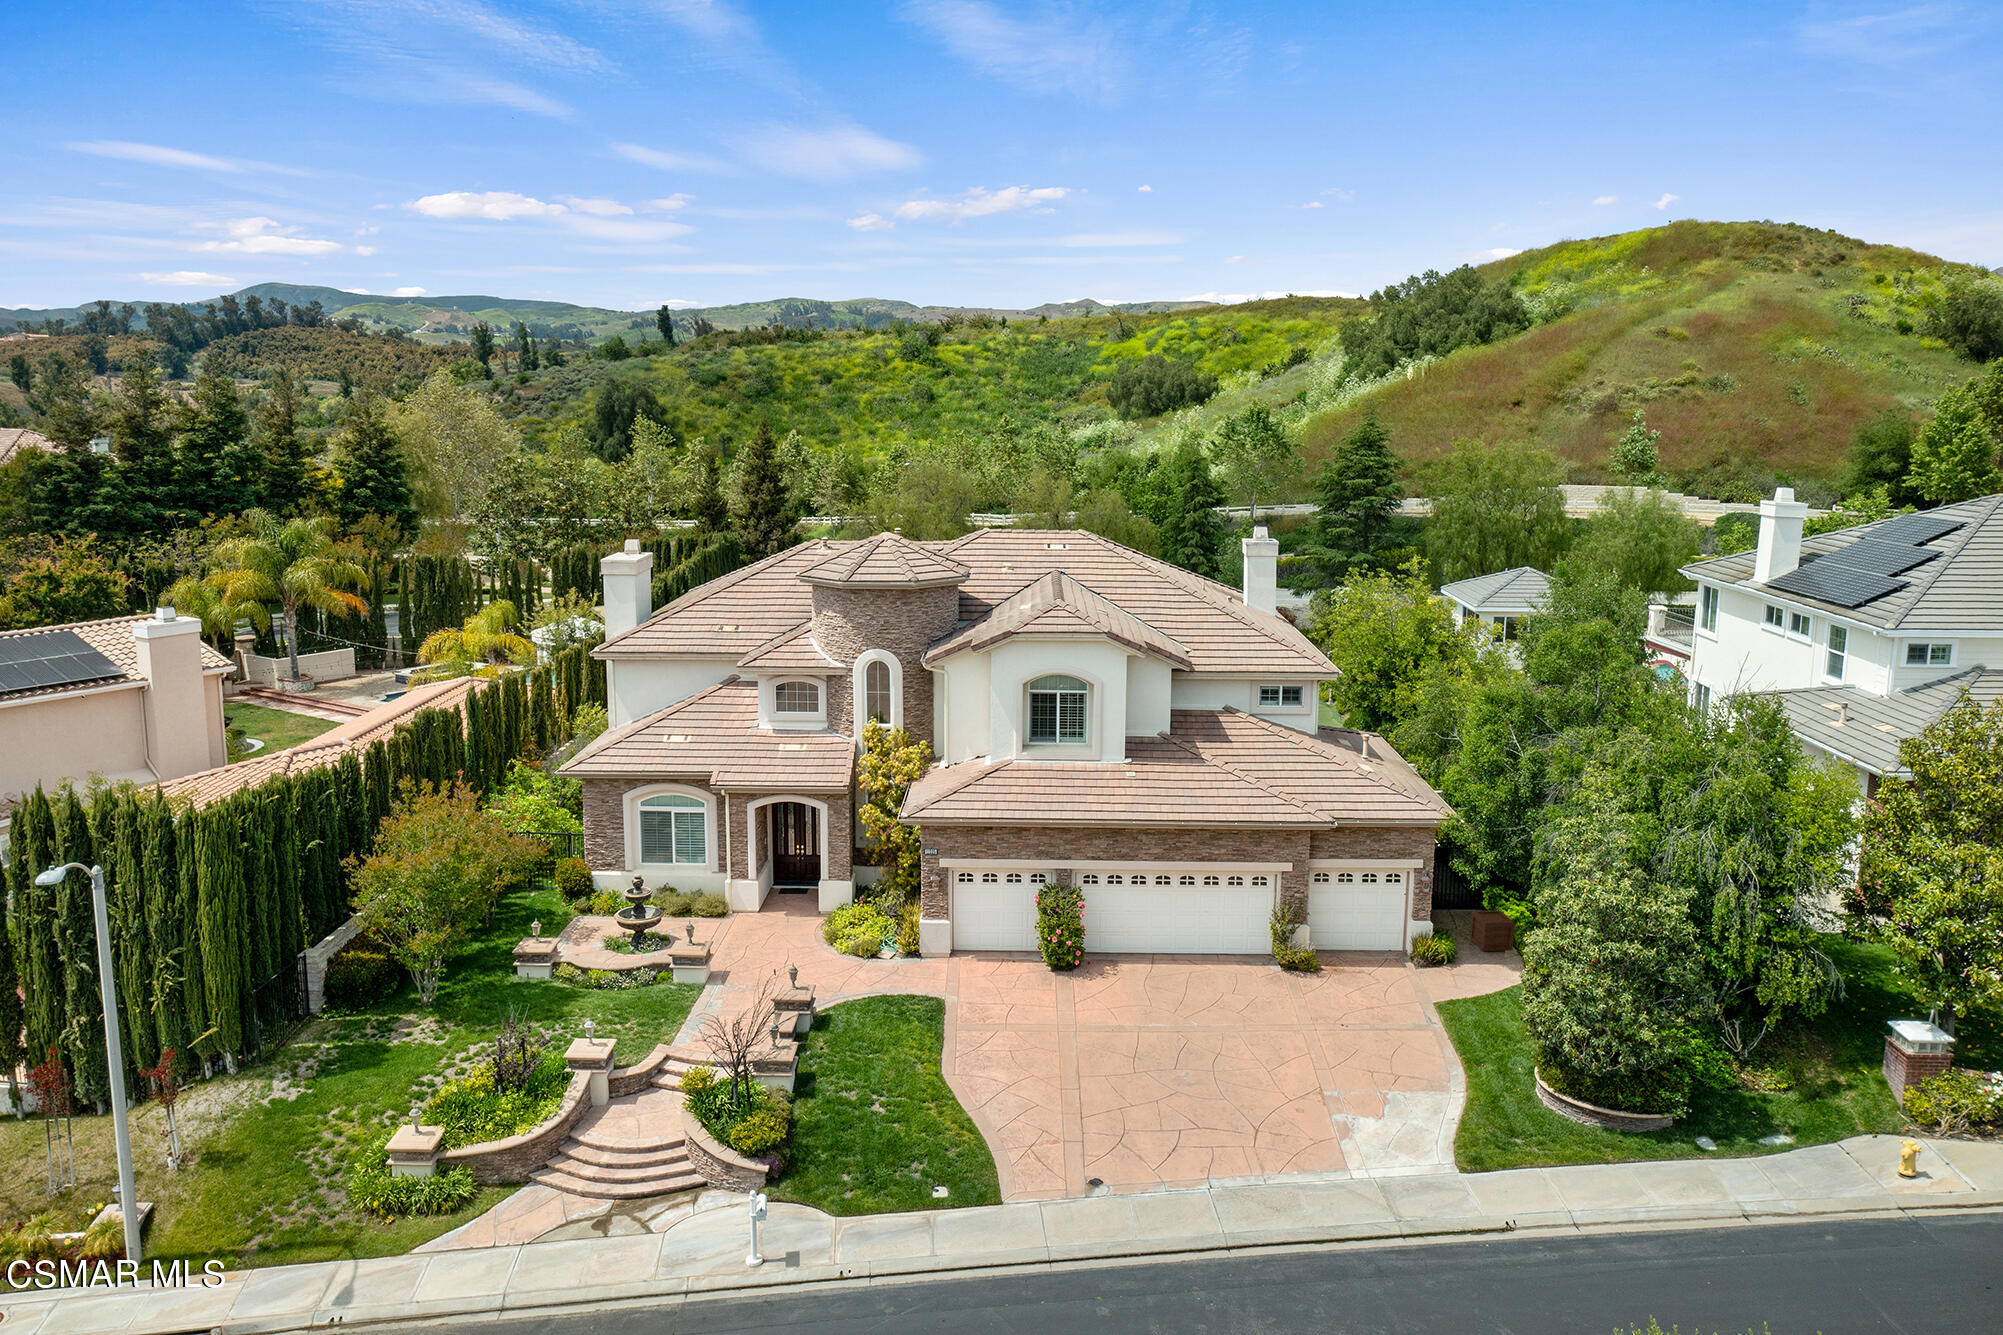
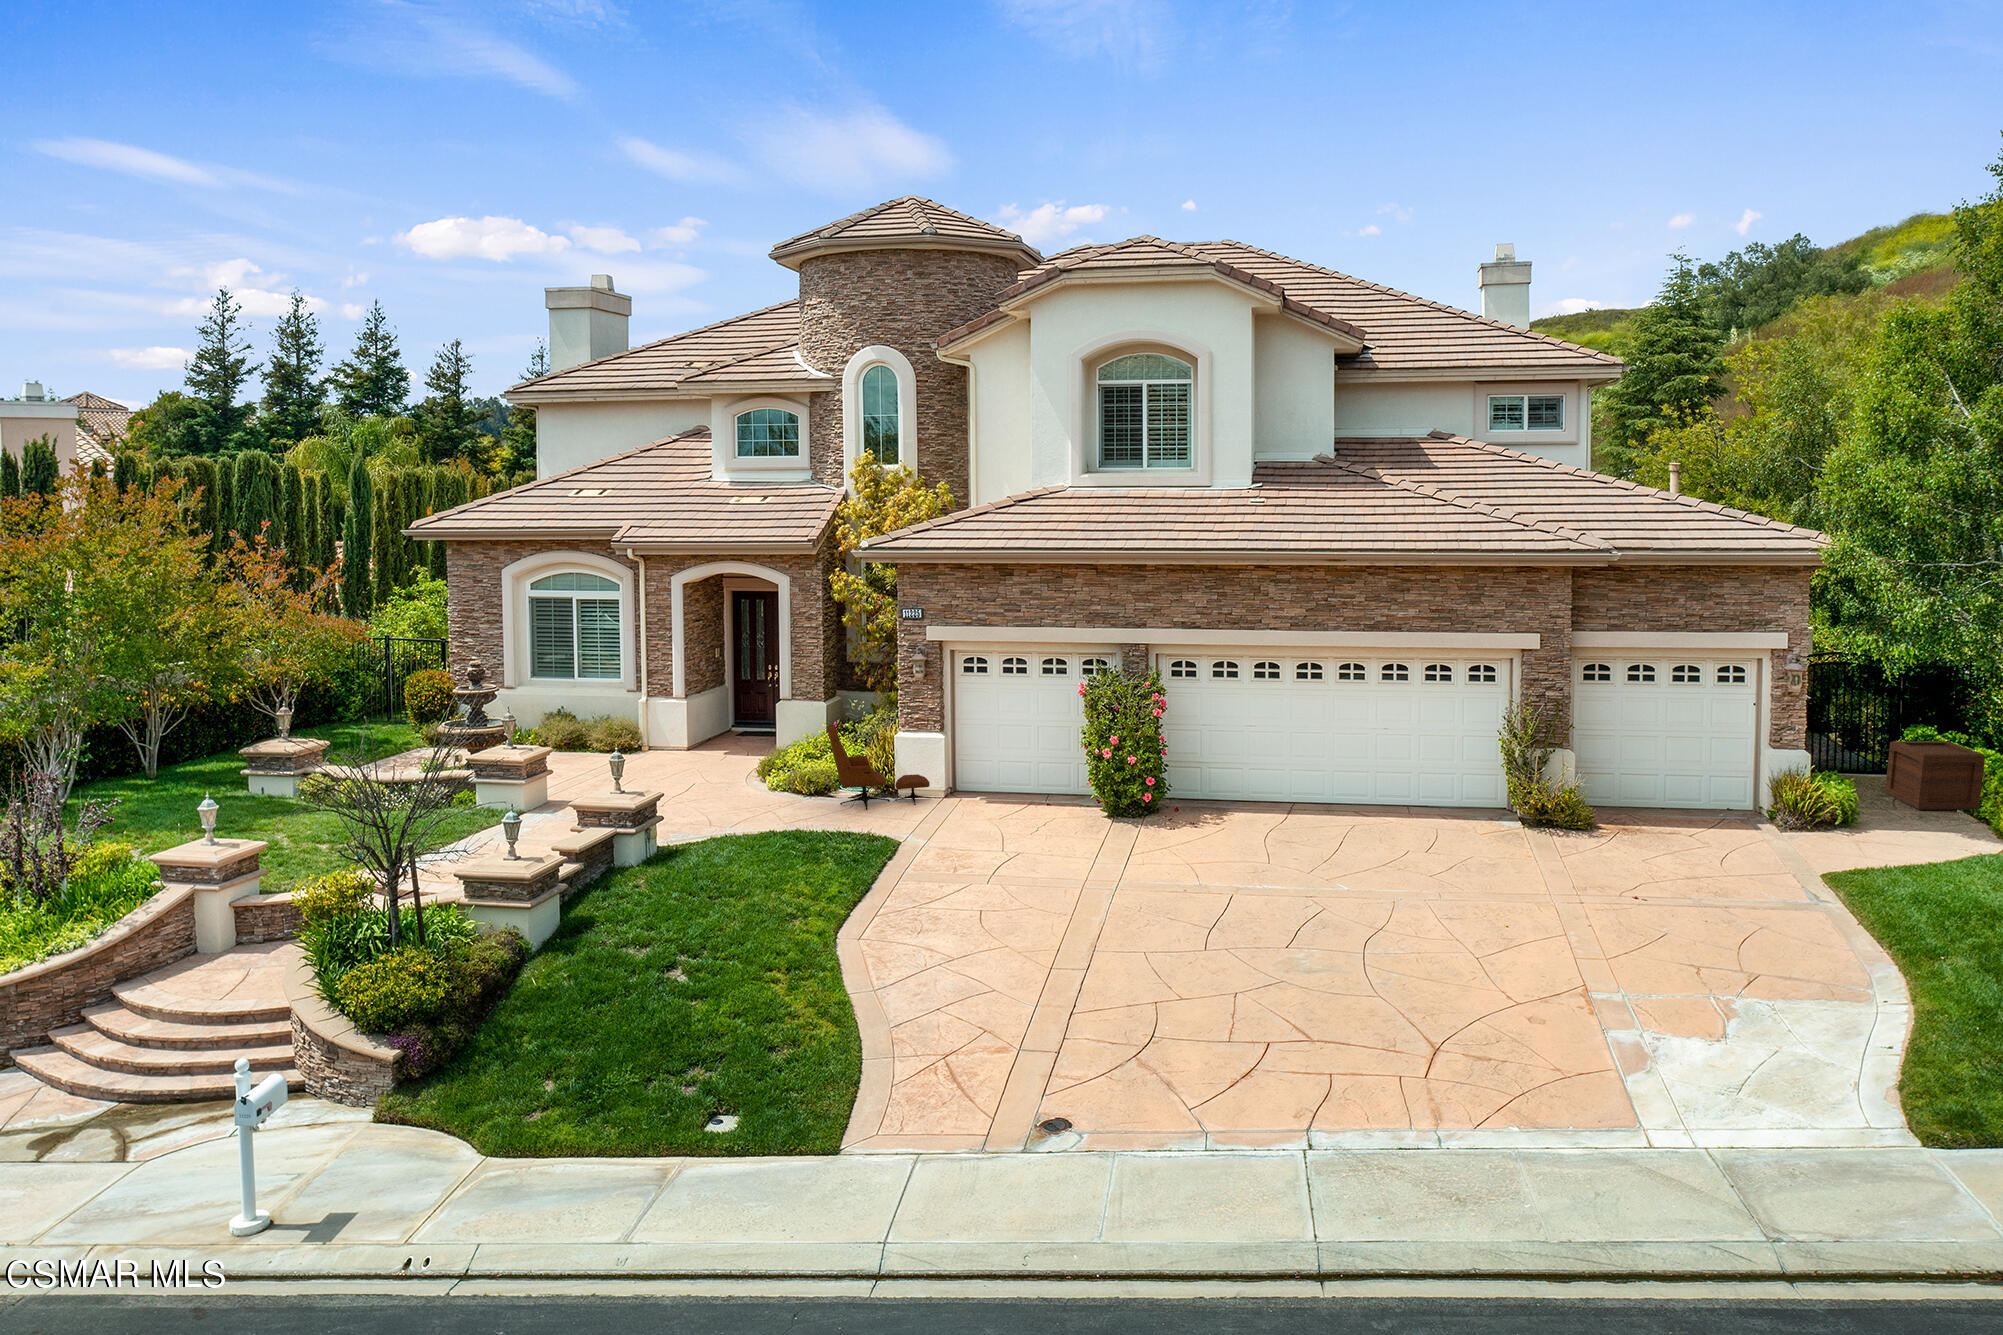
lounge chair: none [884,922,944,974] -> present [827,725,931,810]

